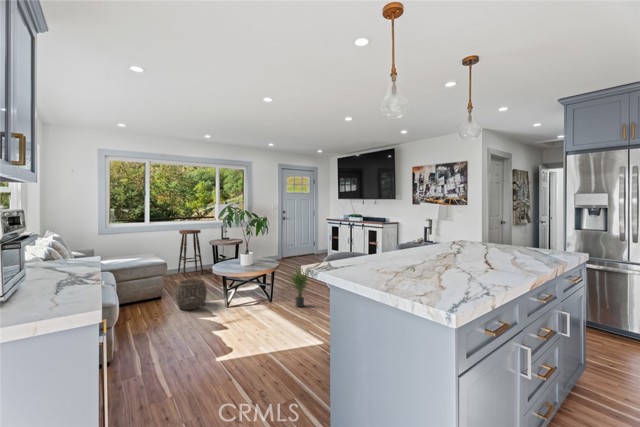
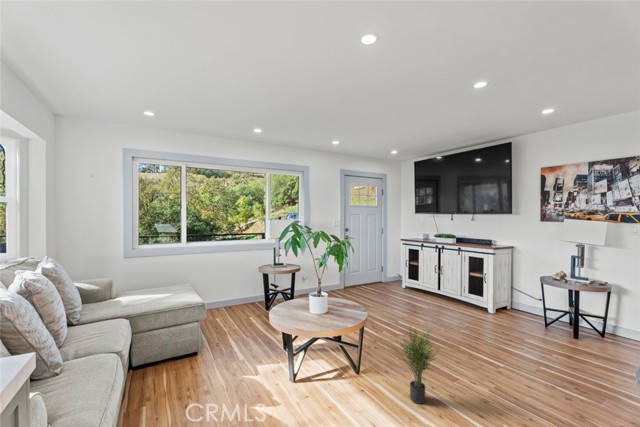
bar stool: present [178,230,203,277] -> none [216,252,249,317]
woven basket: present [175,279,207,310] -> none [209,338,259,397]

